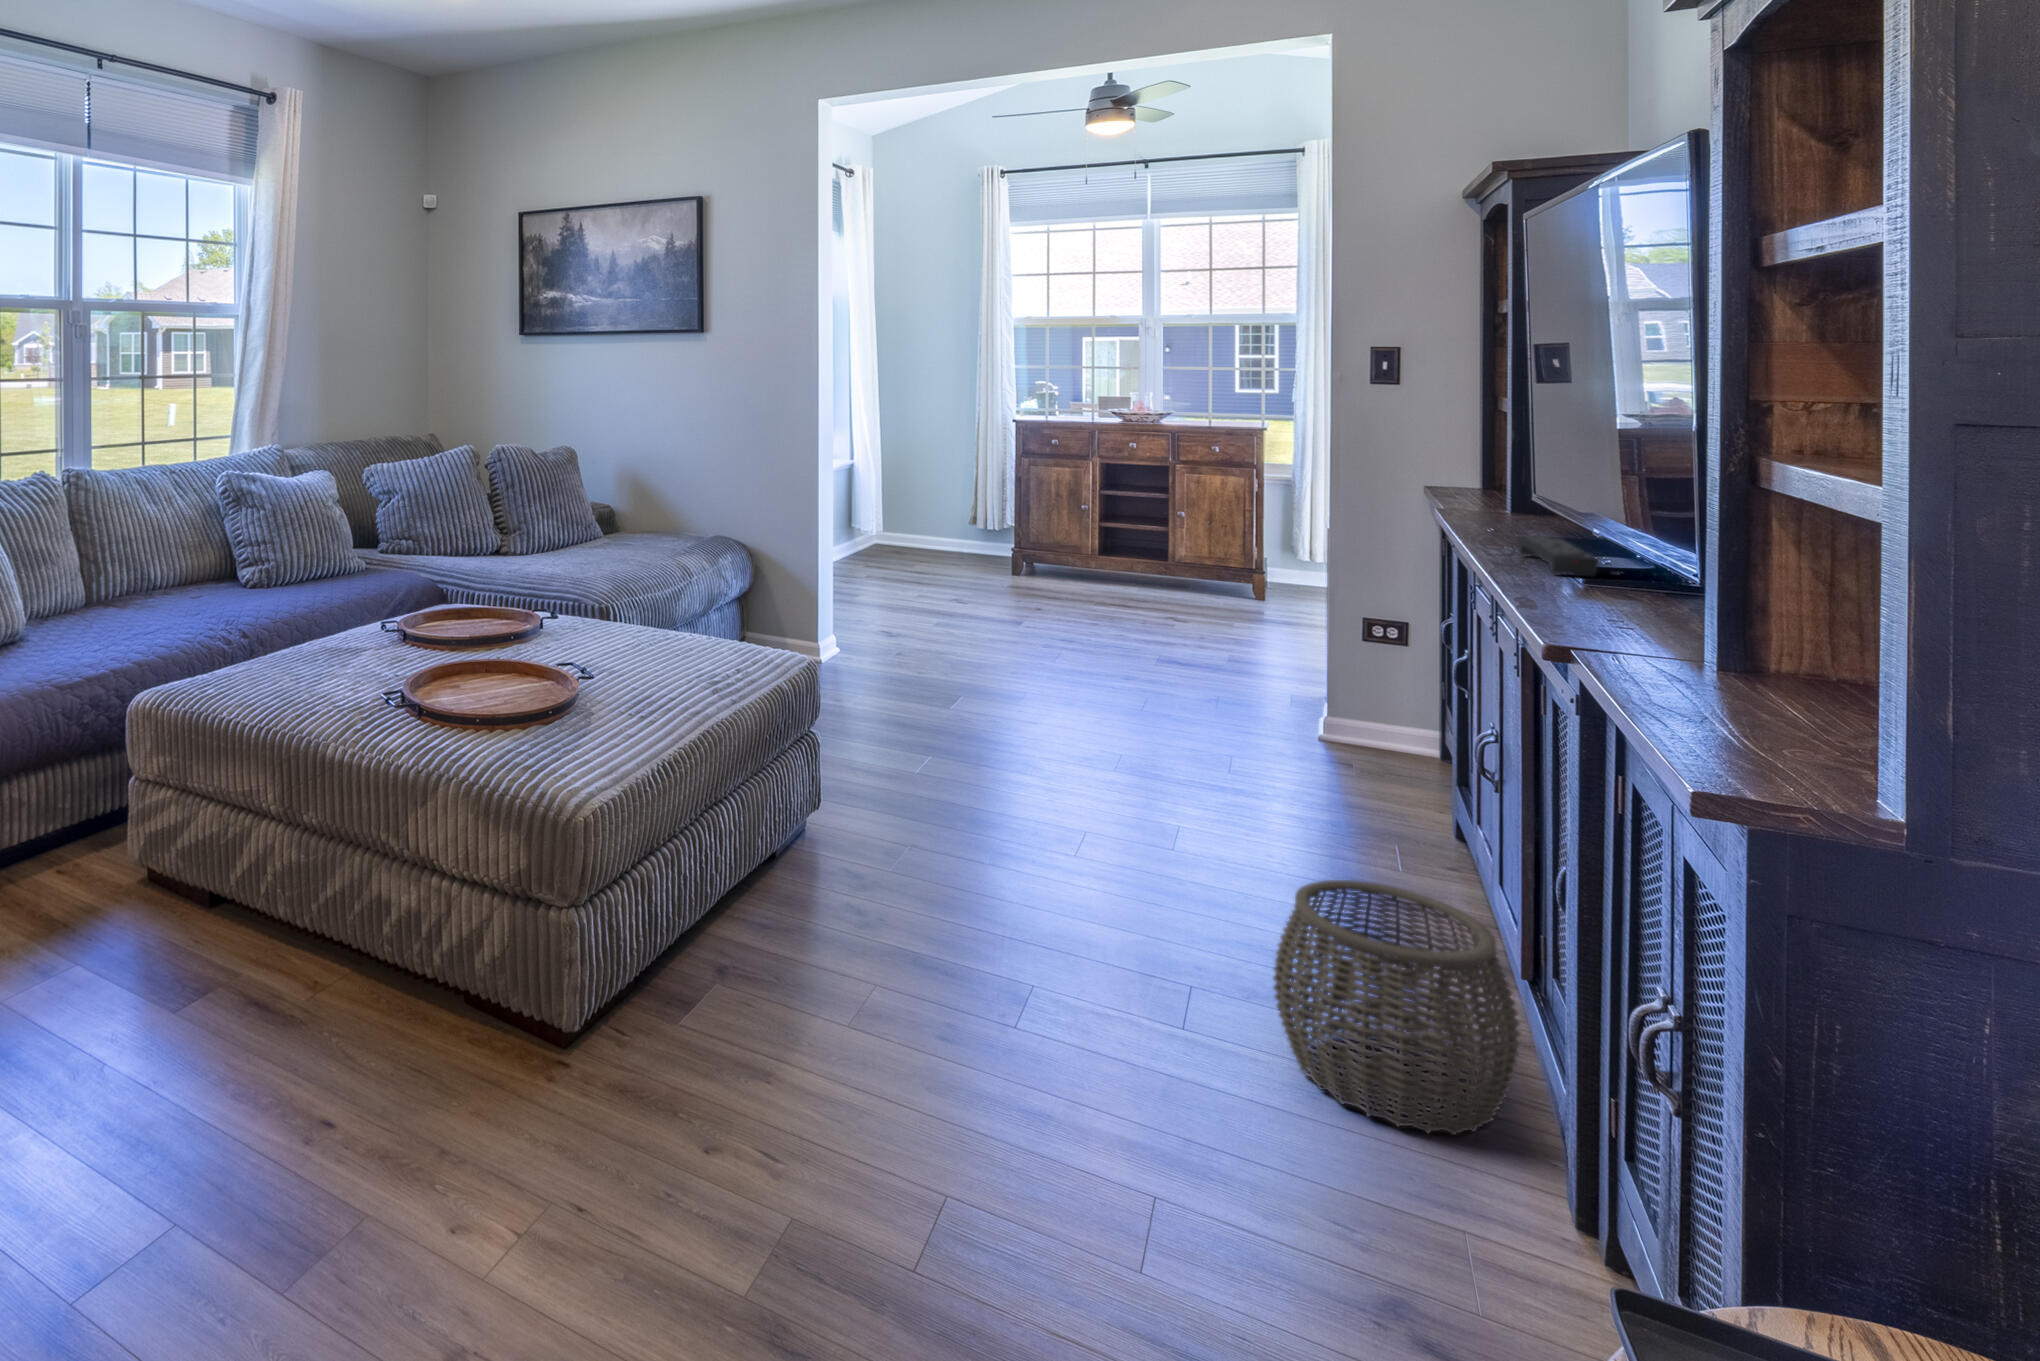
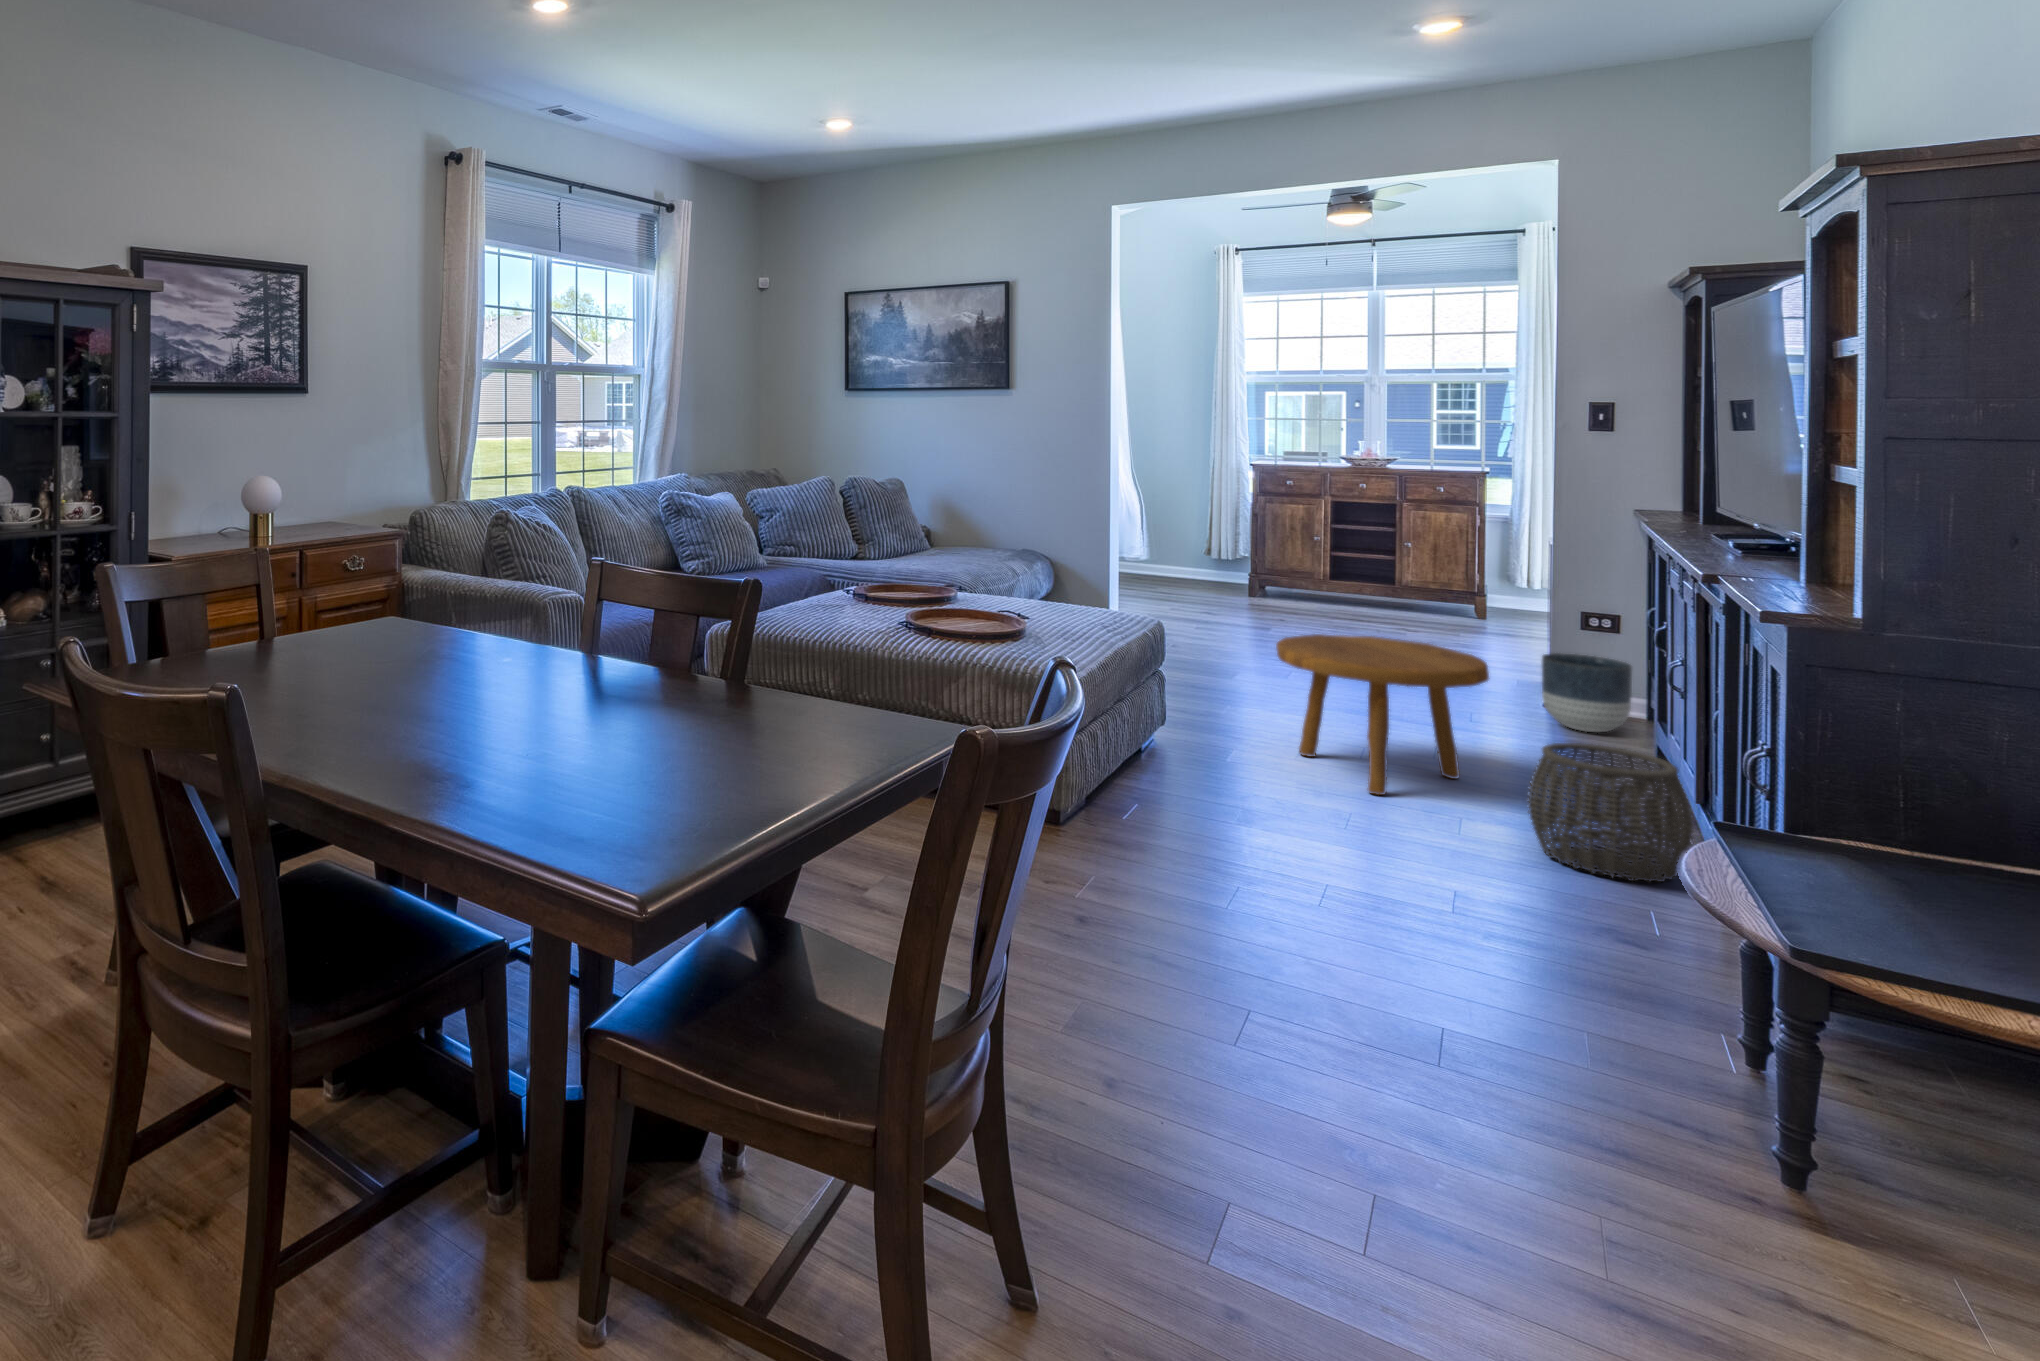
remote control: present [1517,536,1599,577] -> none [1699,529,1753,551]
footstool: none [956,674,1233,931] -> present [1276,634,1489,795]
planter: none [1313,676,1423,784] -> present [1542,653,1632,732]

